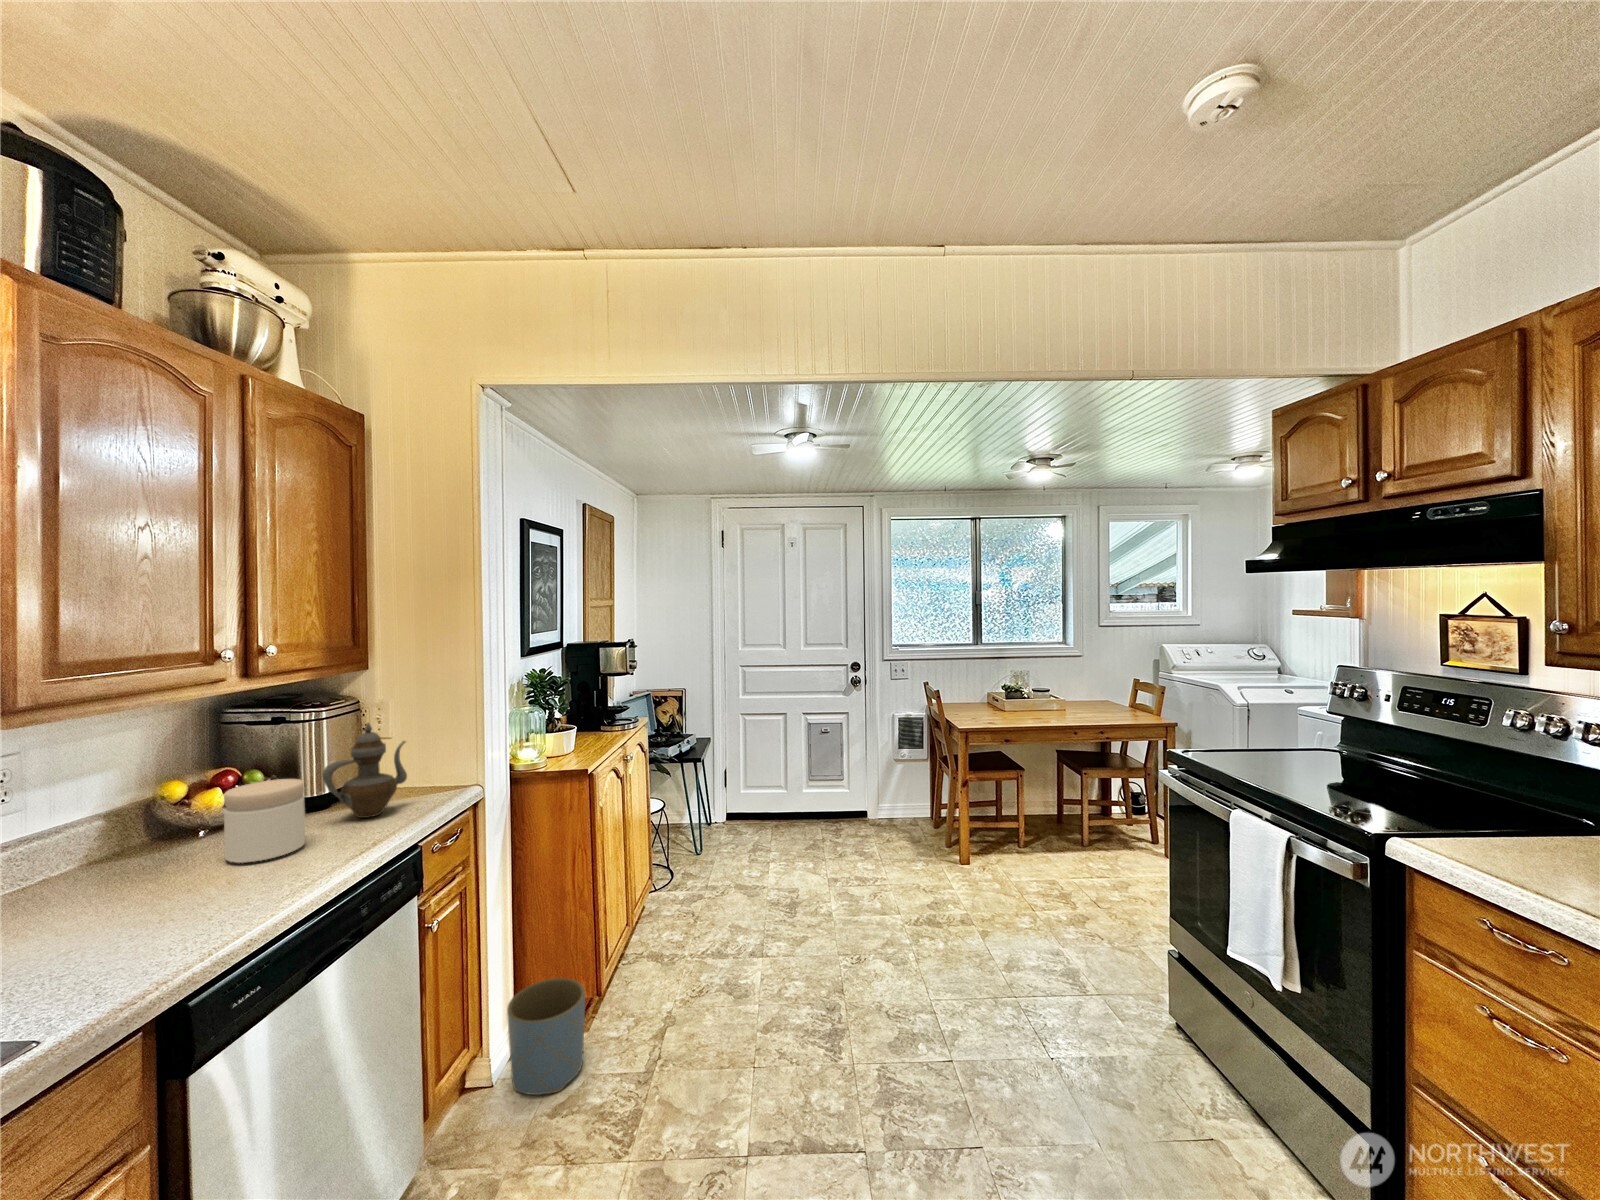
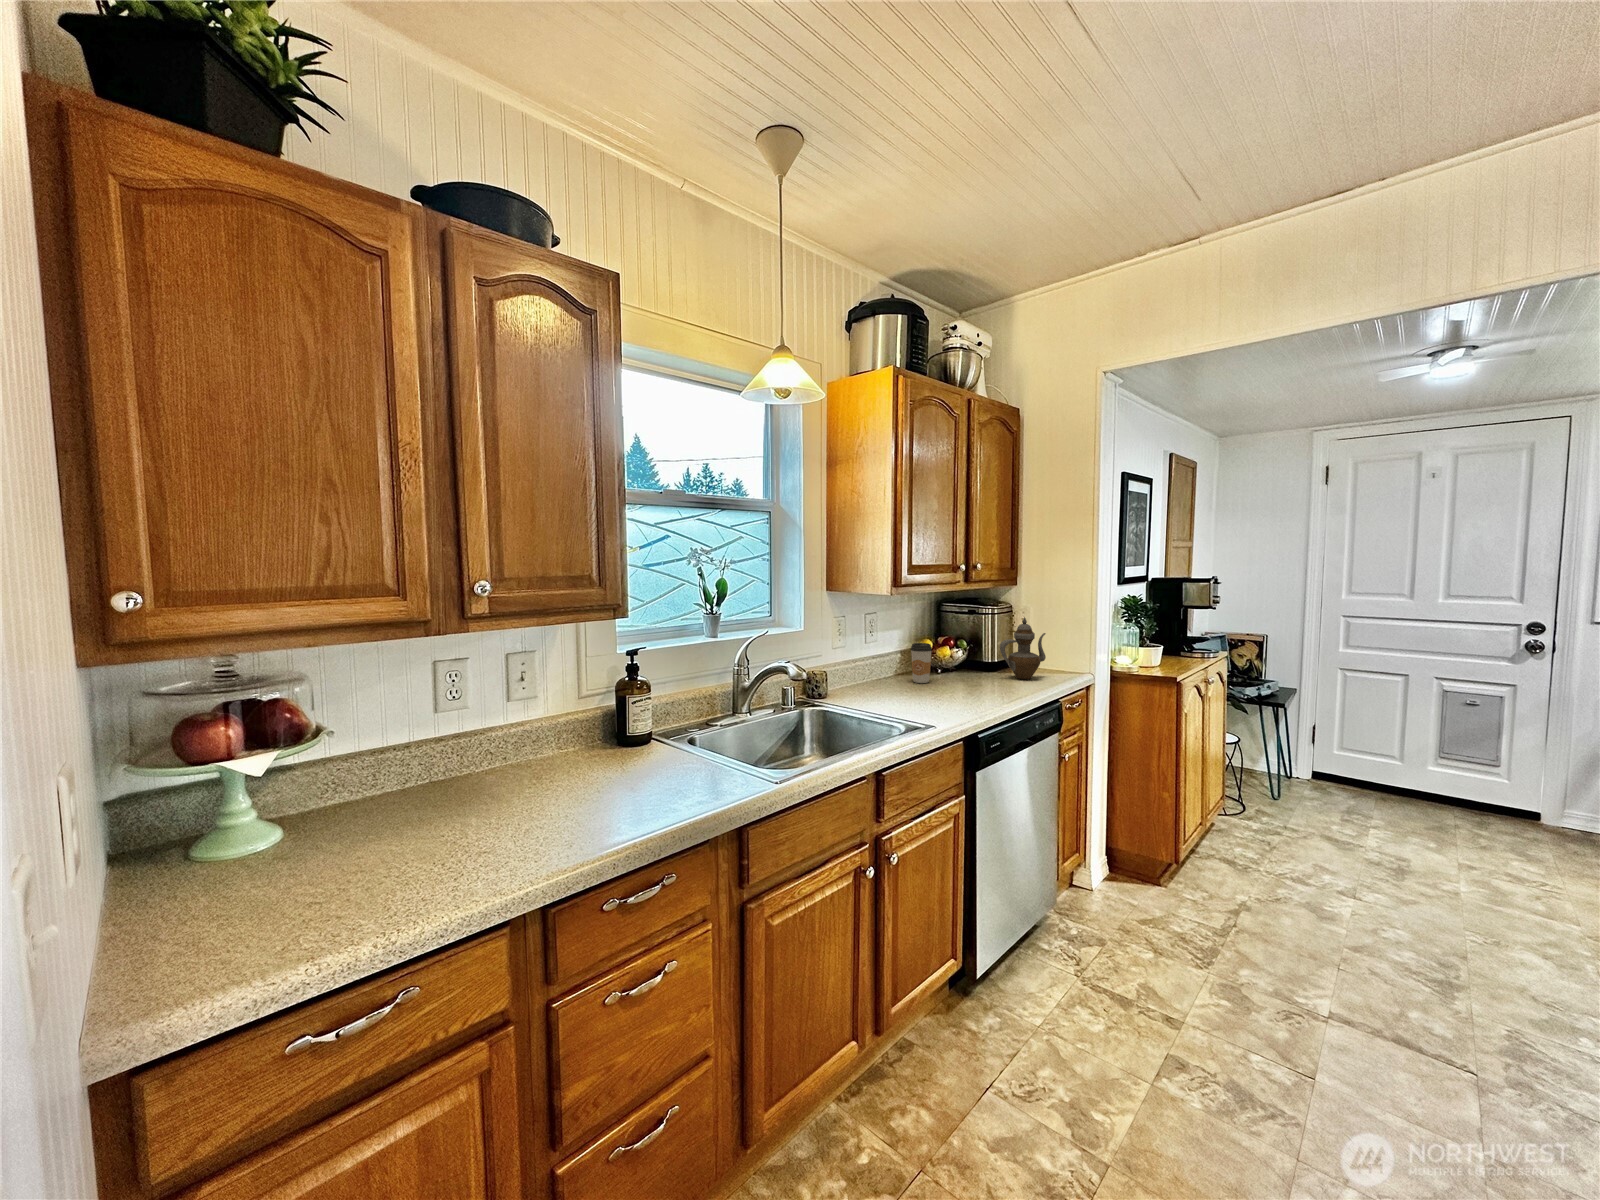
jar: present [224,779,305,863] -> none [957,644,995,688]
coffee cup: none [113,796,168,877] -> present [911,643,932,683]
planter: present [507,978,585,1095] -> none [1105,833,1168,914]

